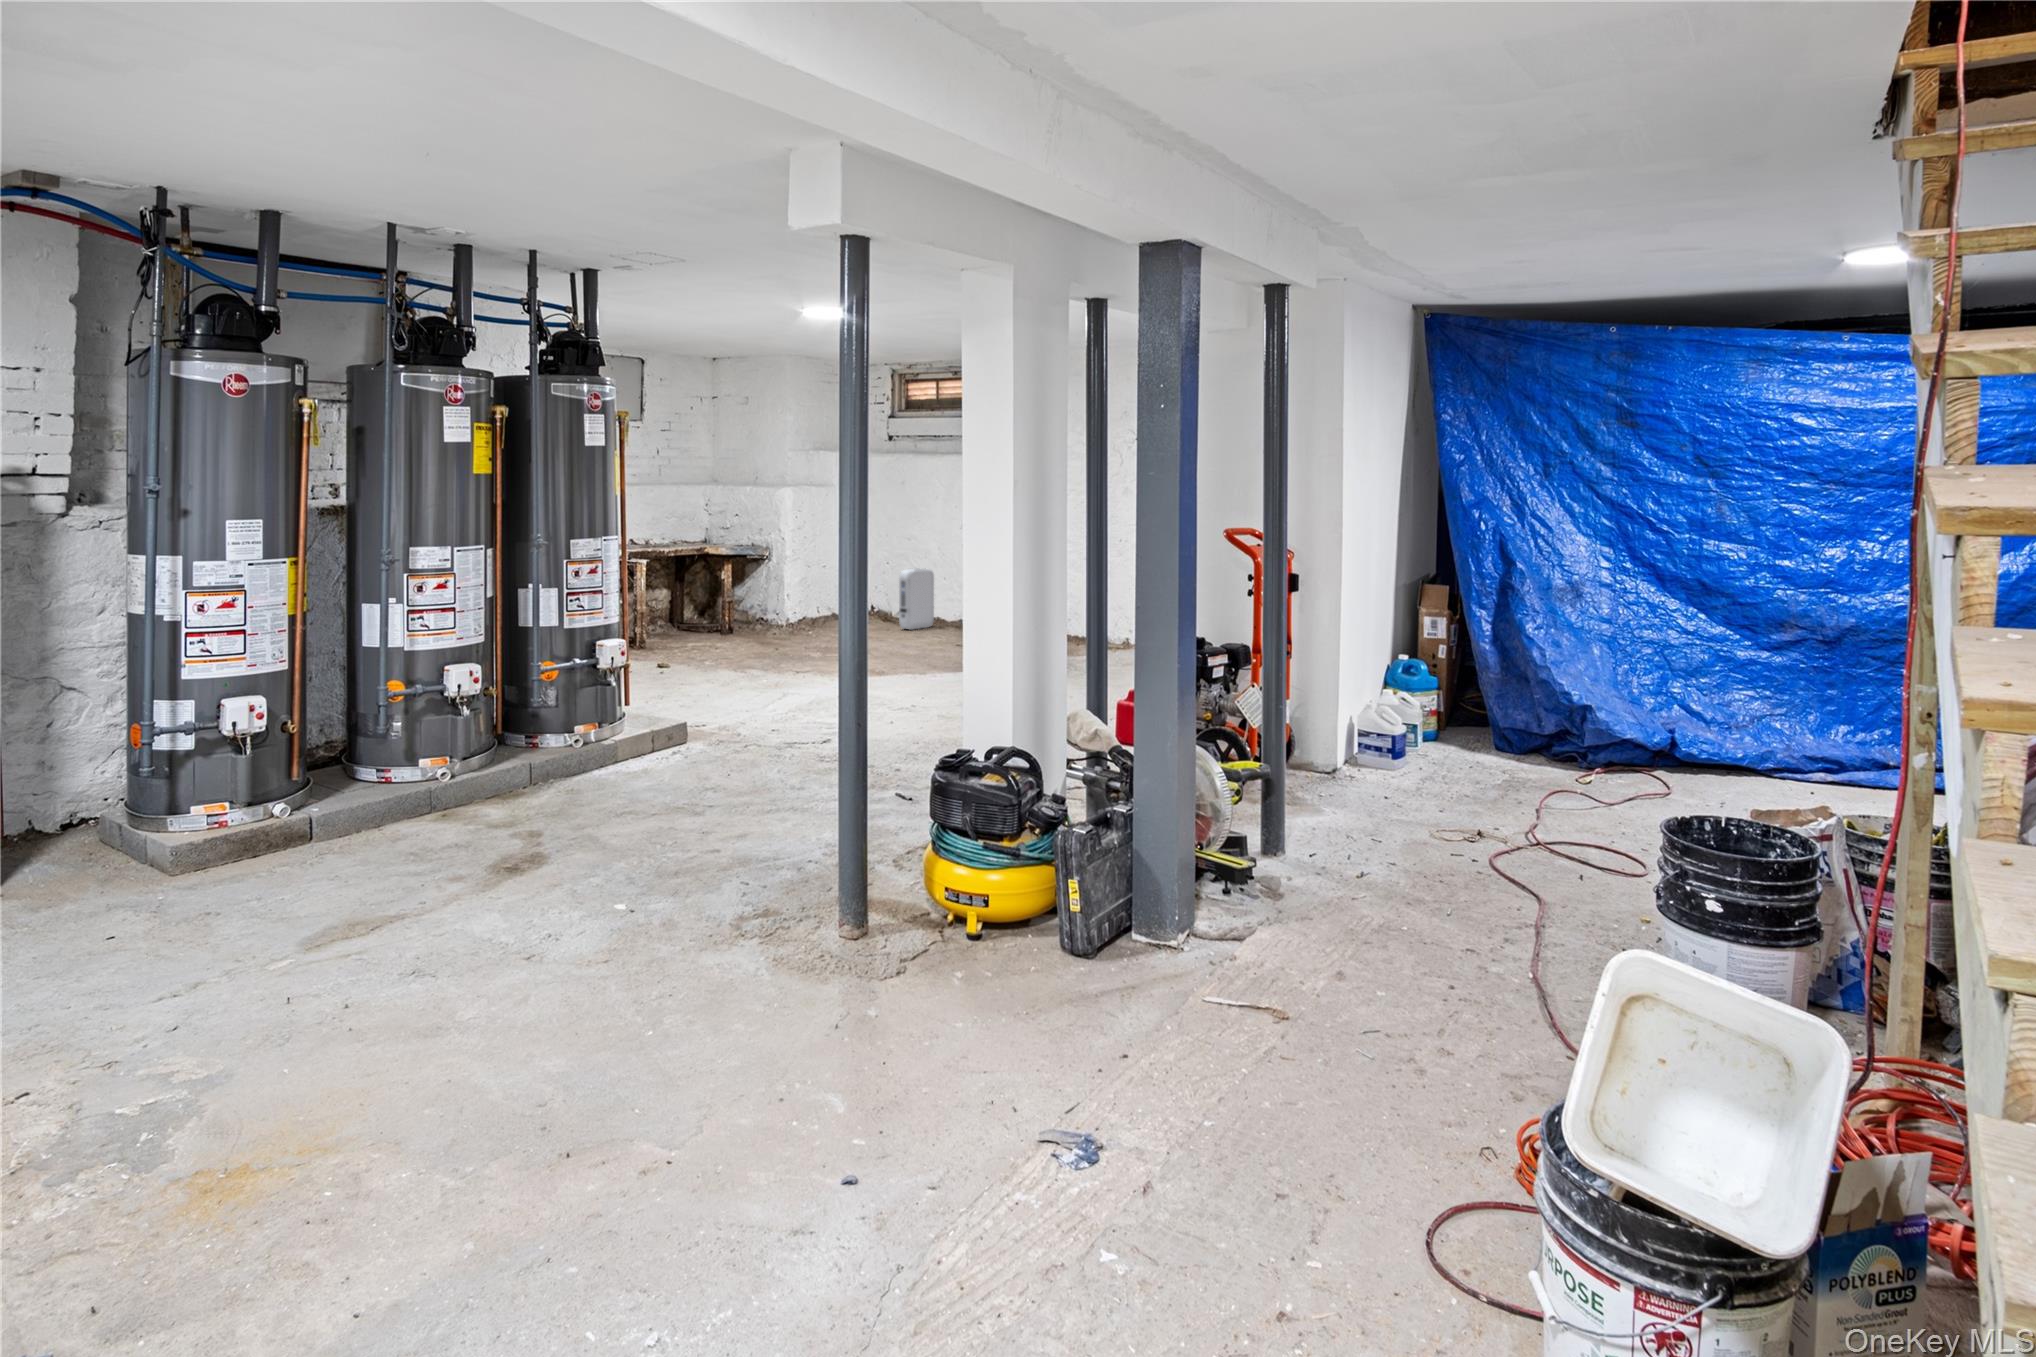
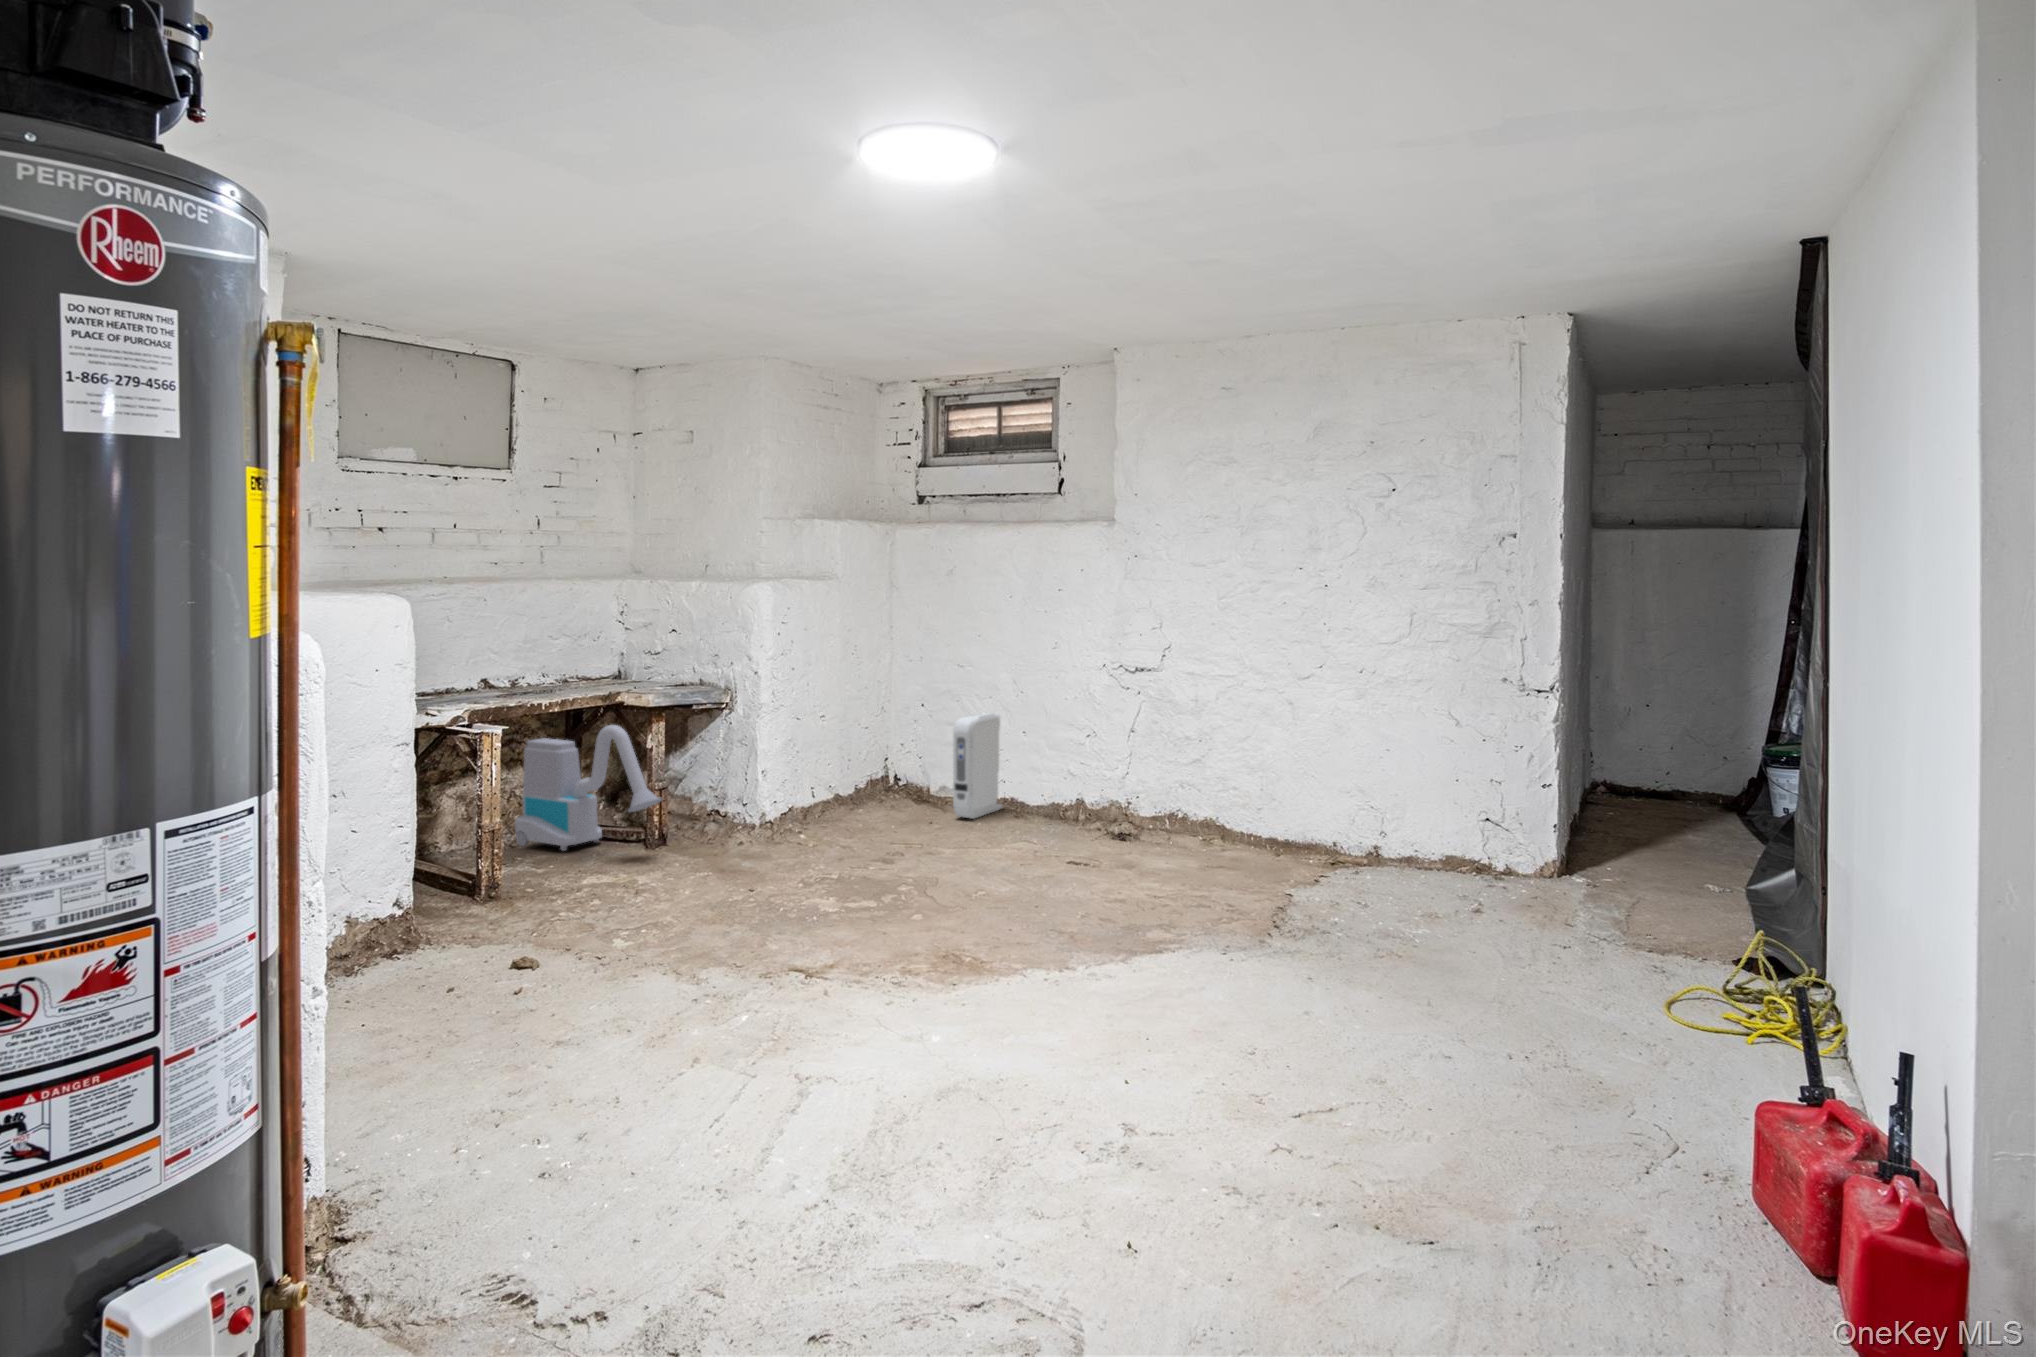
vacuum cleaner: none [650,565,730,635] -> present [515,725,662,851]

